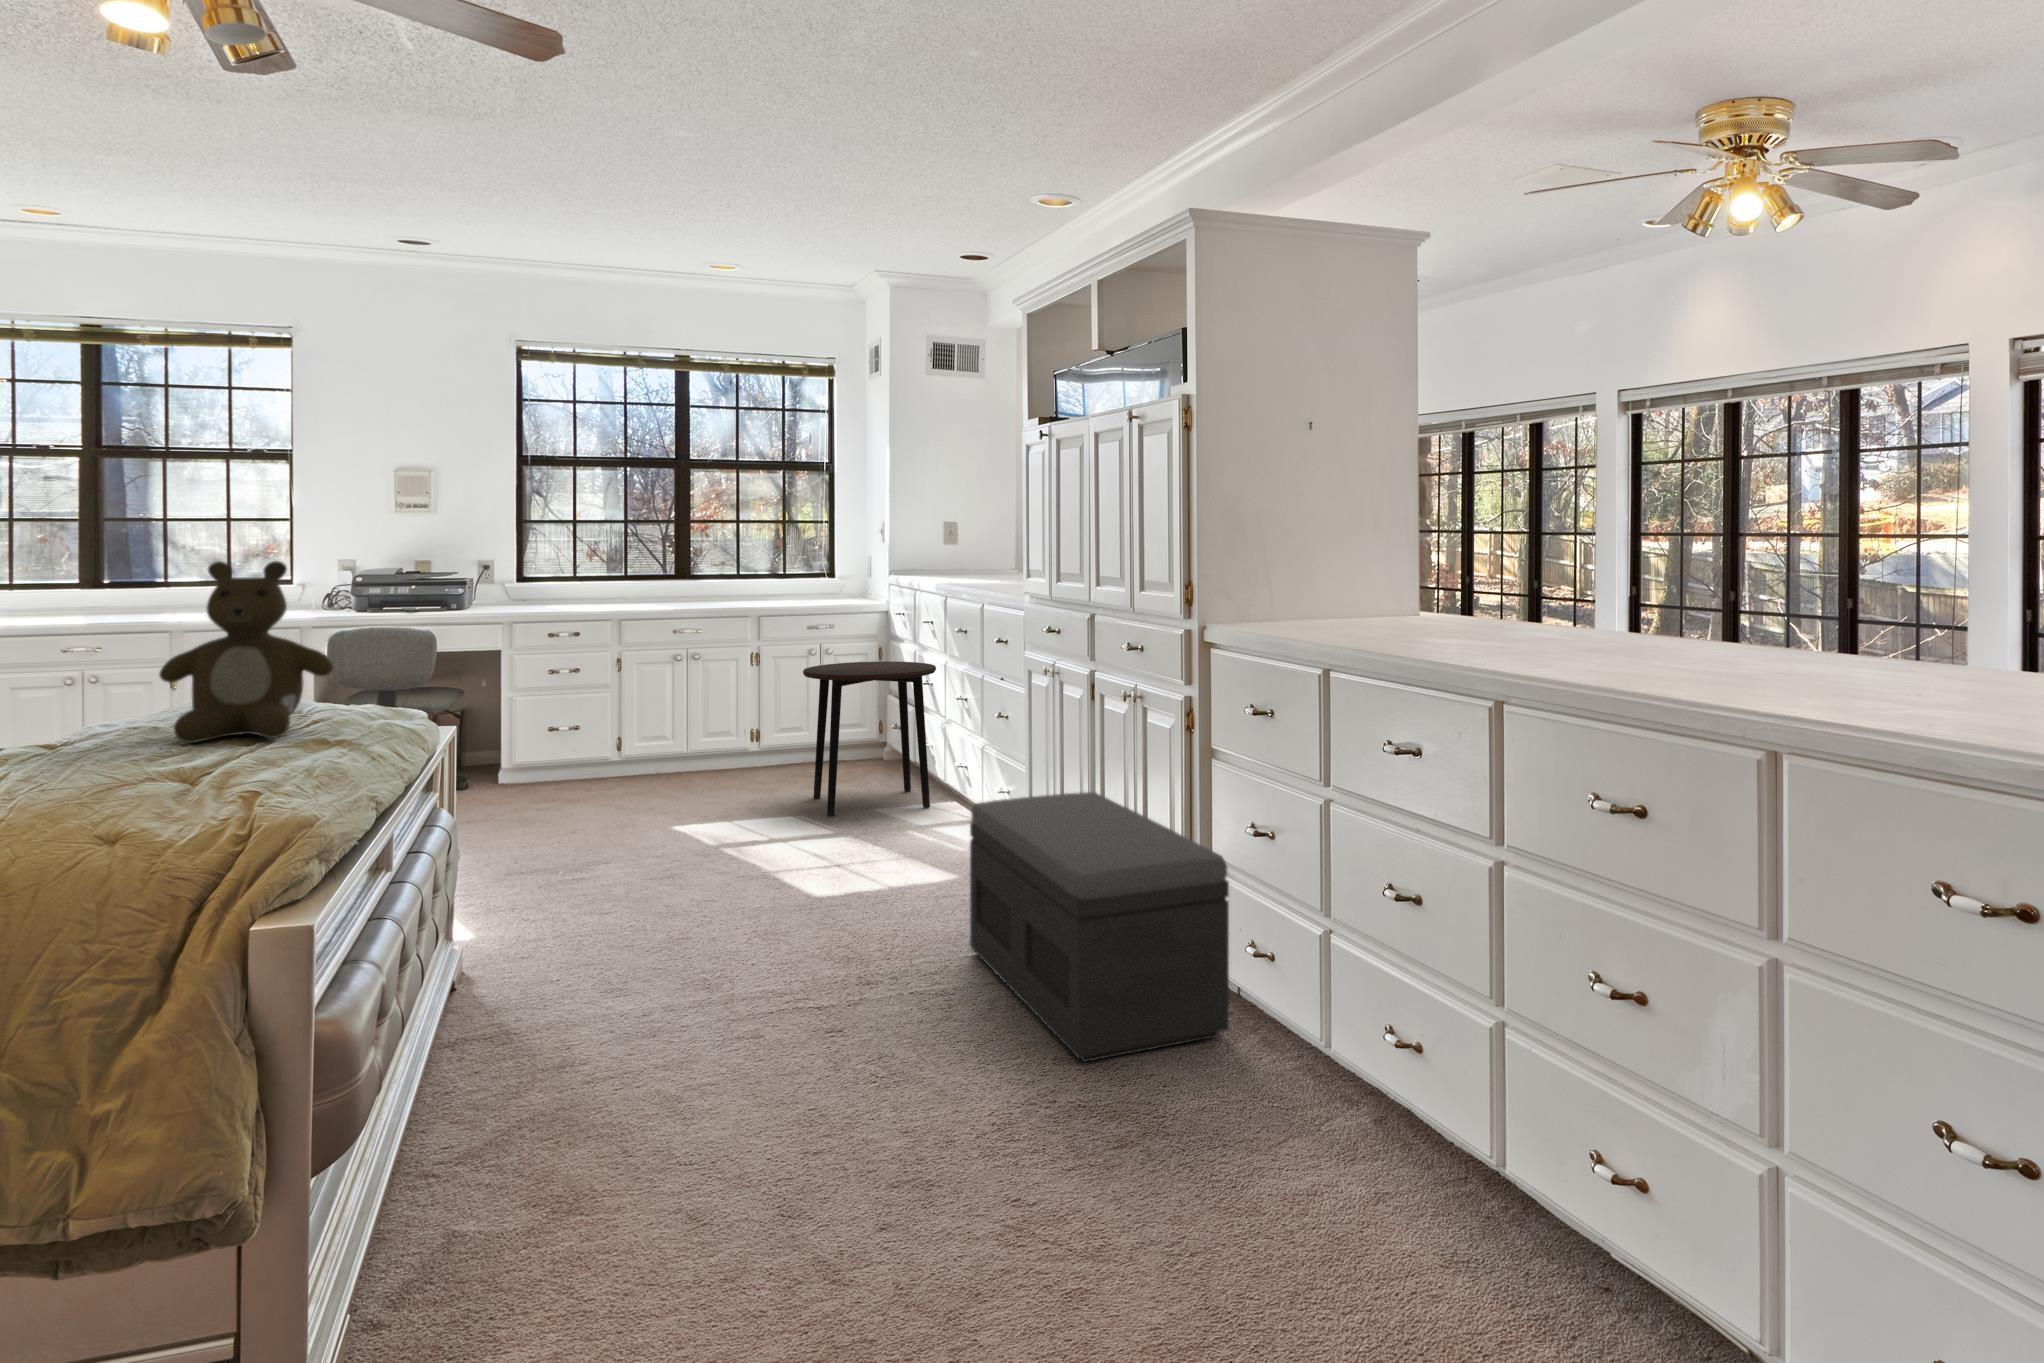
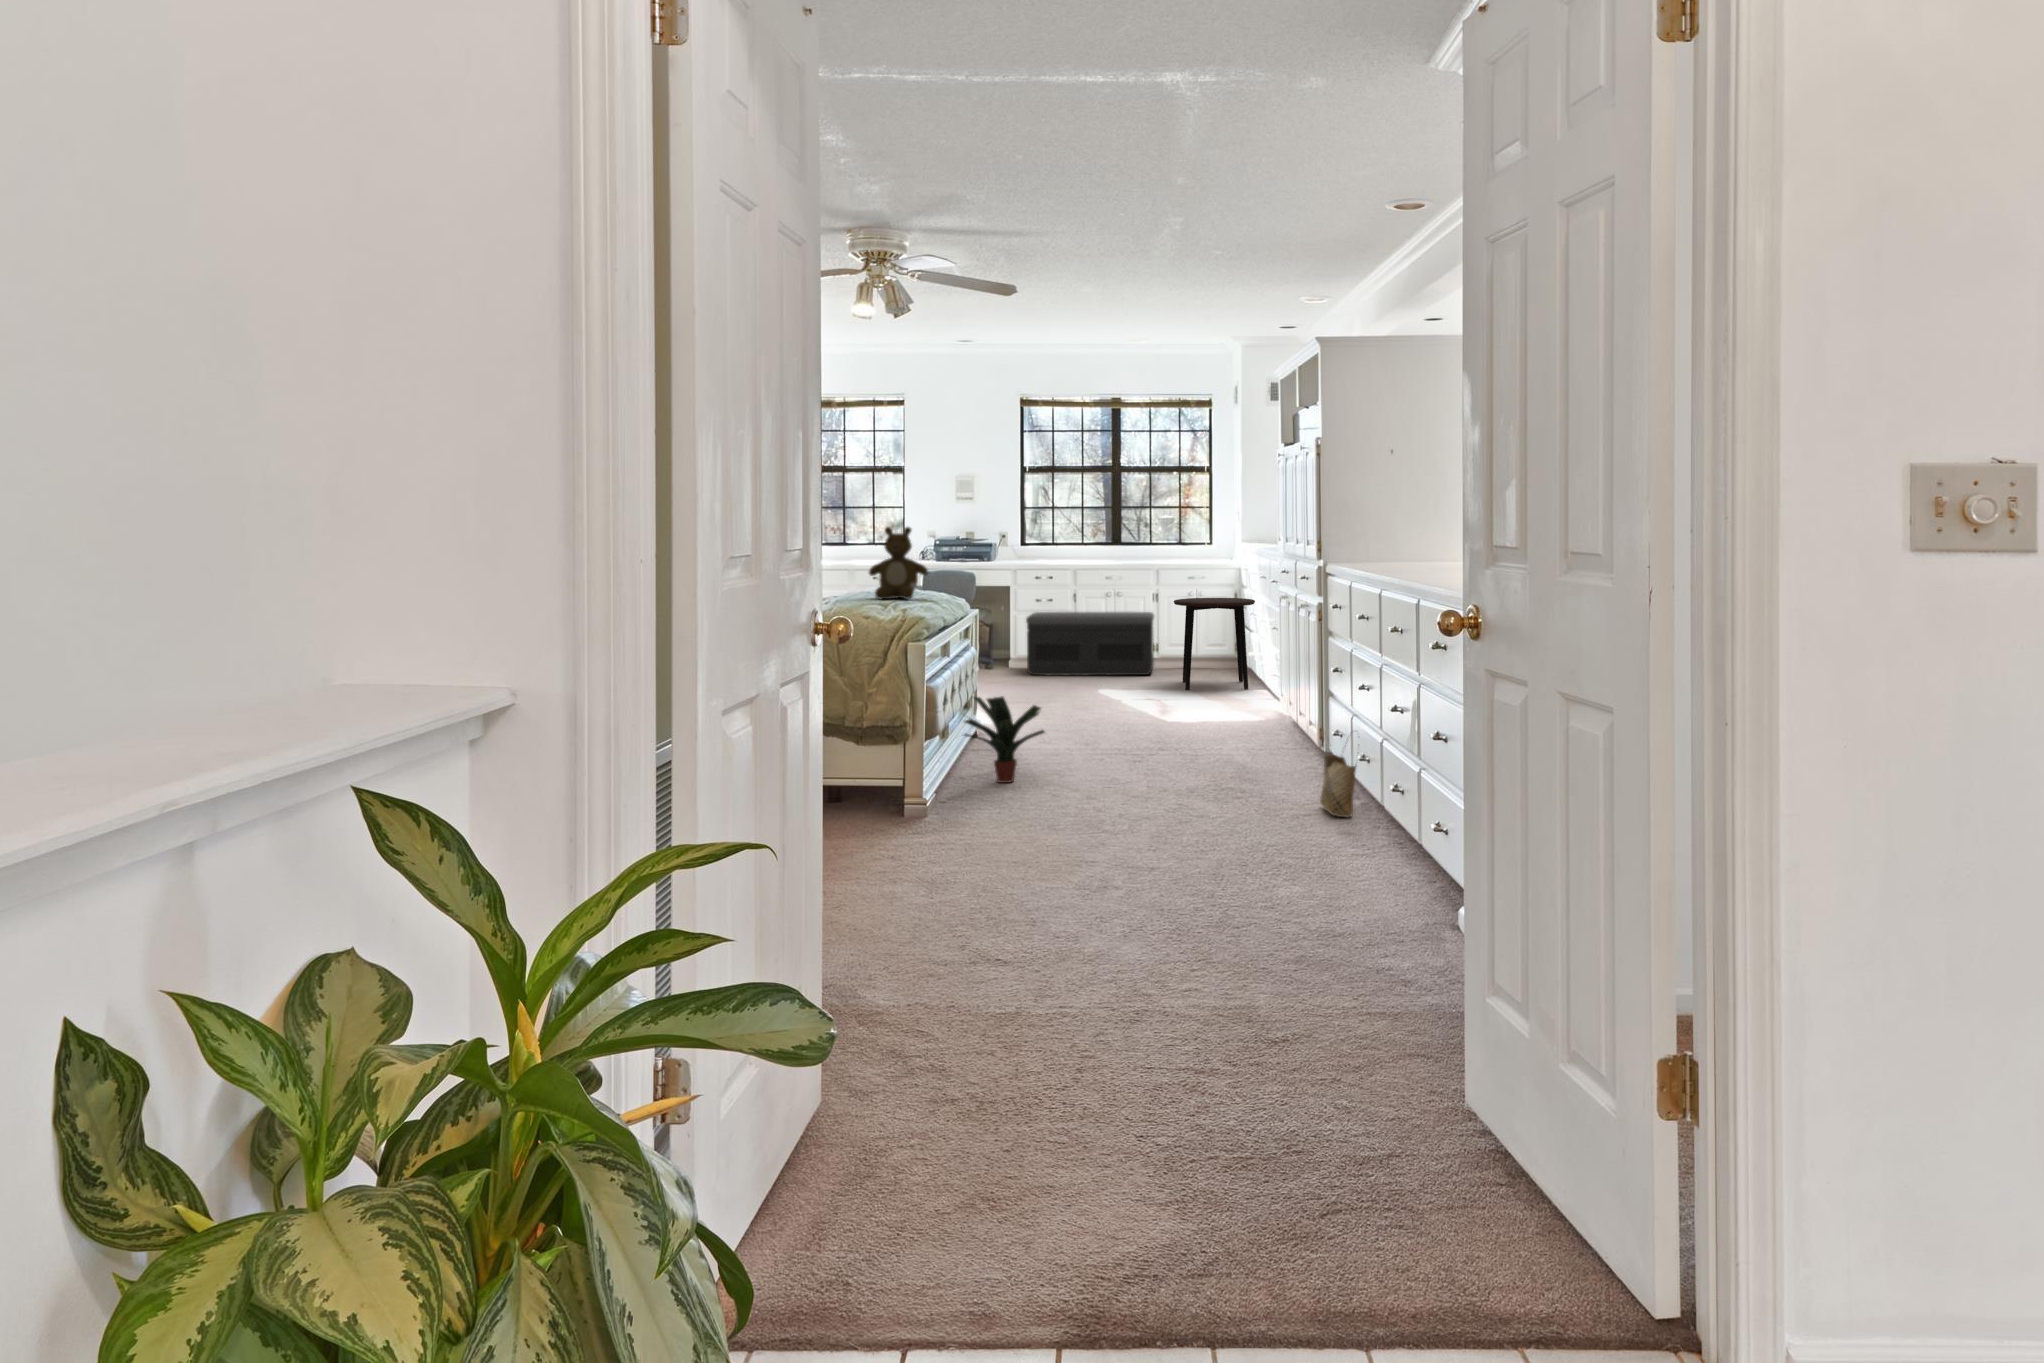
storage bench: present [970,792,1229,1062] -> present [1026,612,1154,675]
potted plant: none [421,969,649,1183] -> present [965,697,1044,783]
woven basket: none [1322,993,1432,1202] -> present [1320,755,1357,817]

